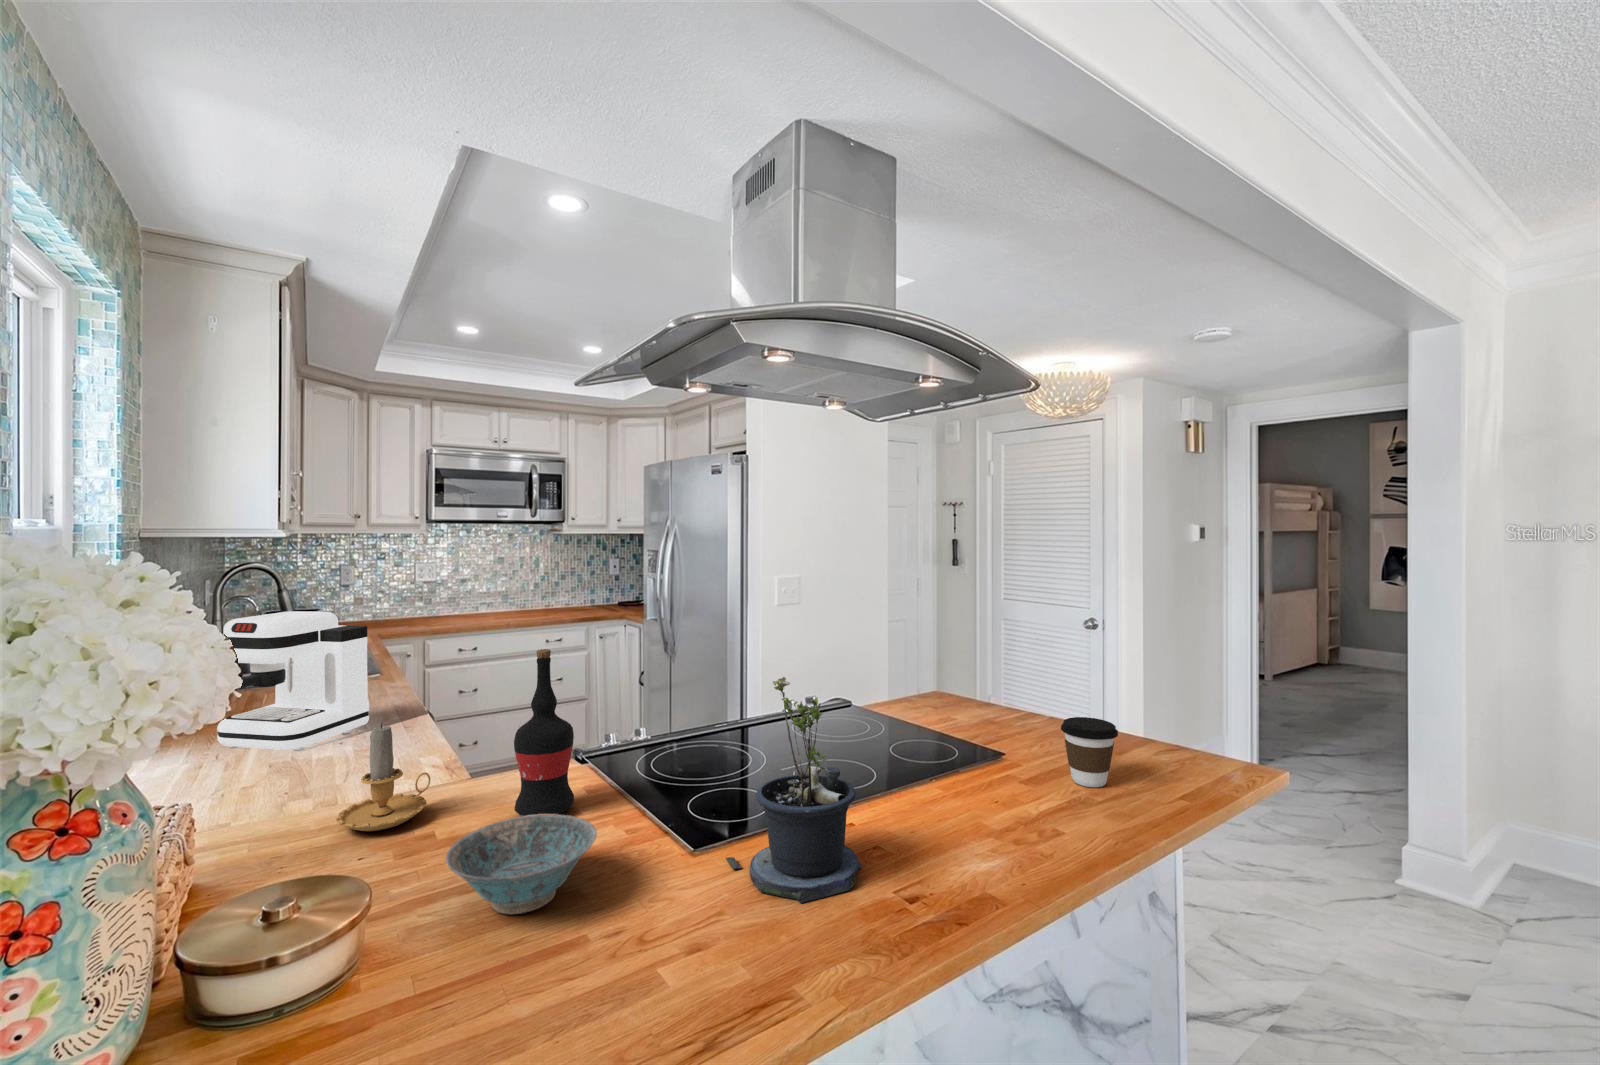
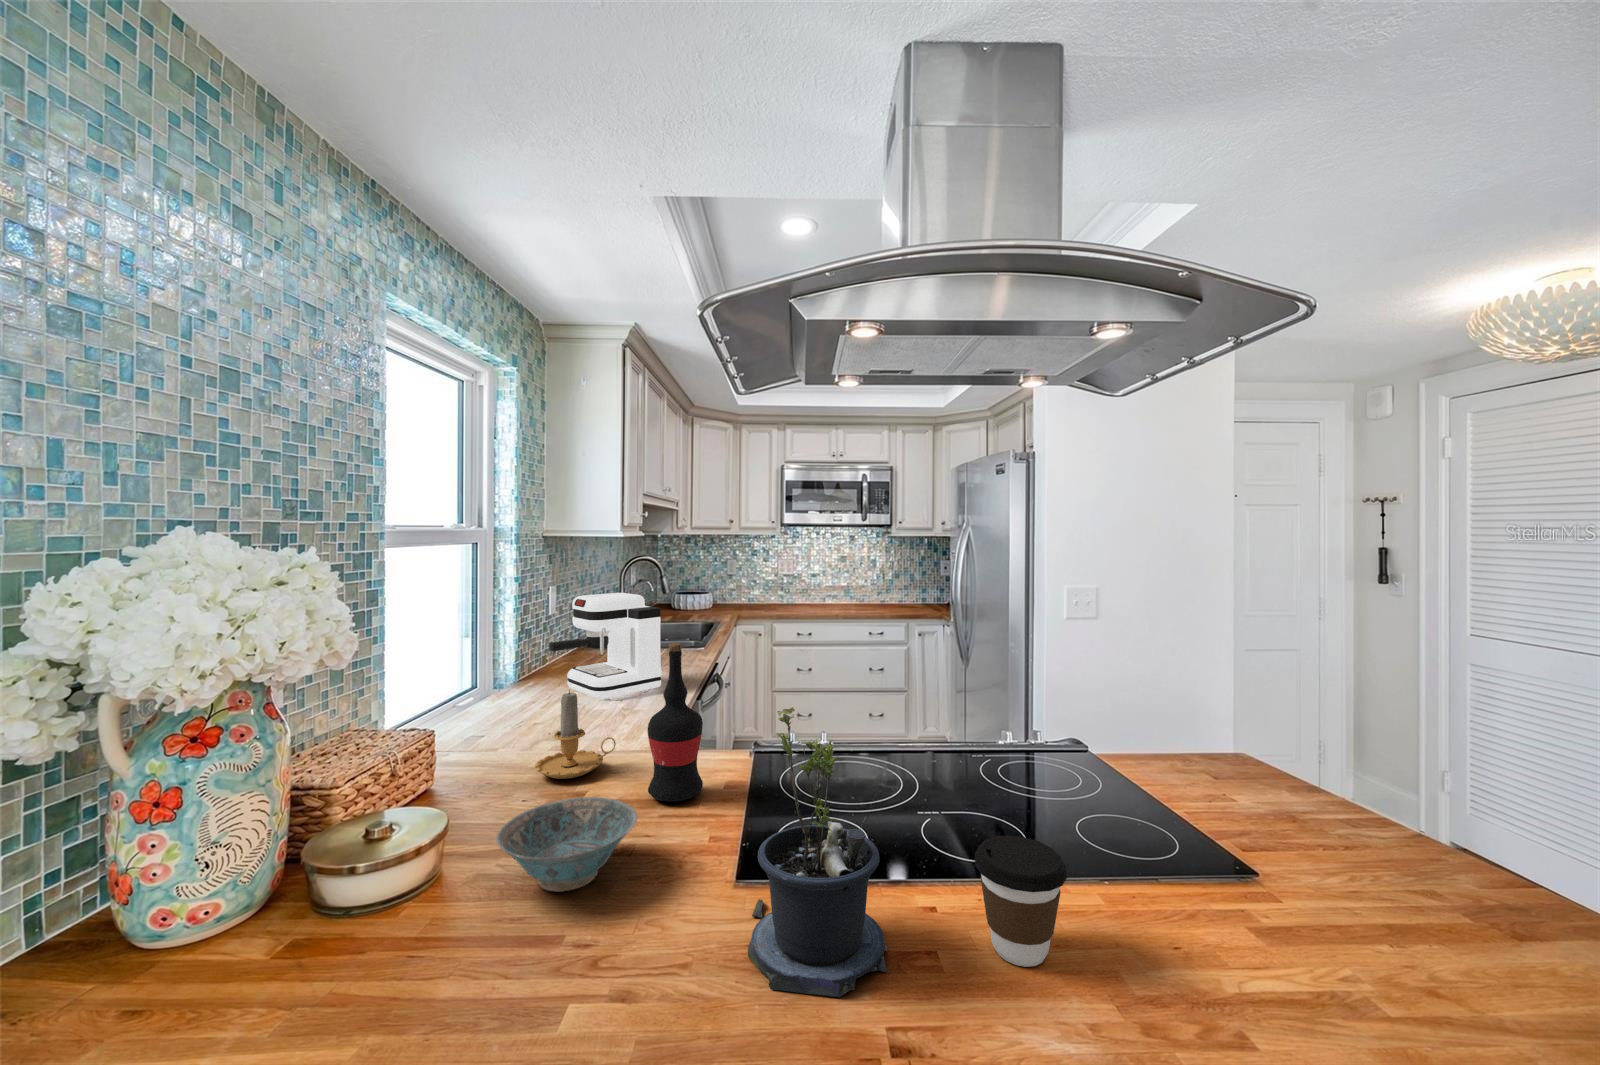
coffee cup: present [1061,717,1118,787] -> present [975,835,1067,967]

